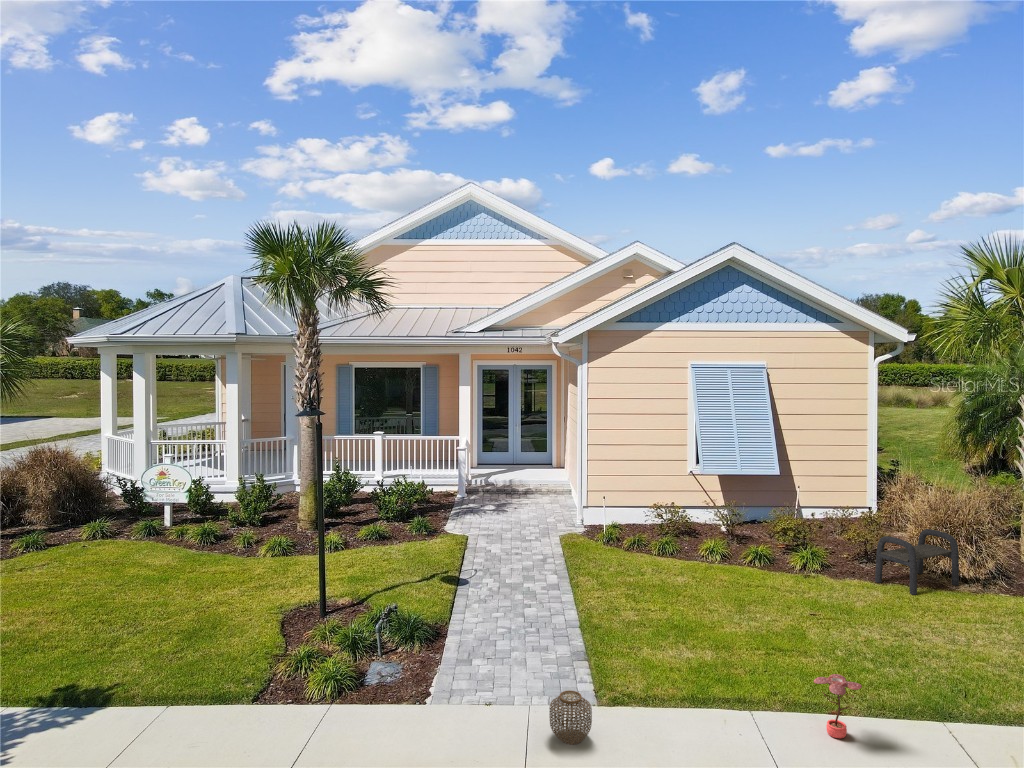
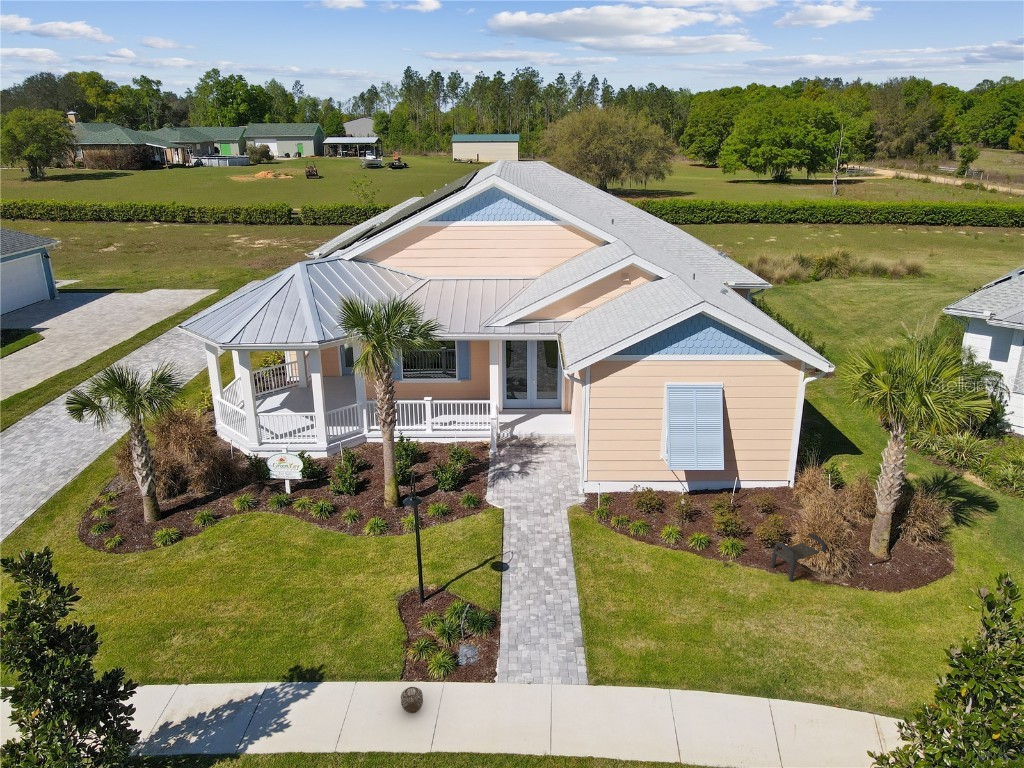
potted plant: present [814,674,862,738] -> none [703,679,727,711]
woven basket: present [549,690,592,745] -> present [401,687,423,713]

